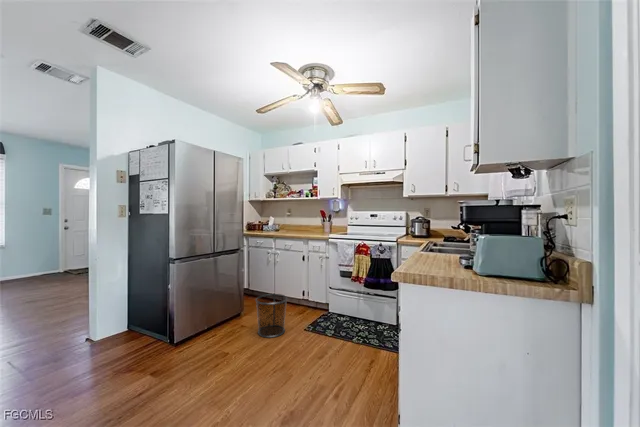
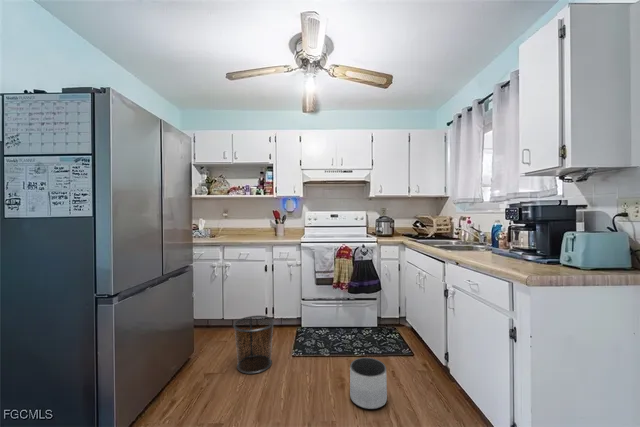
planter: none [318,340,350,385] -> present [350,358,387,409]

